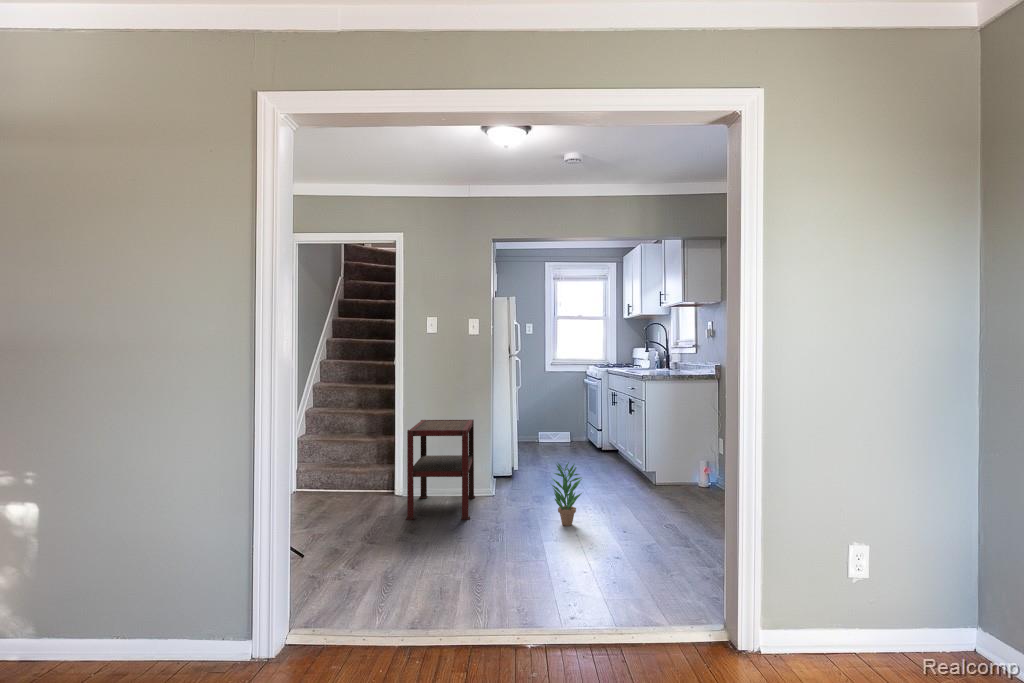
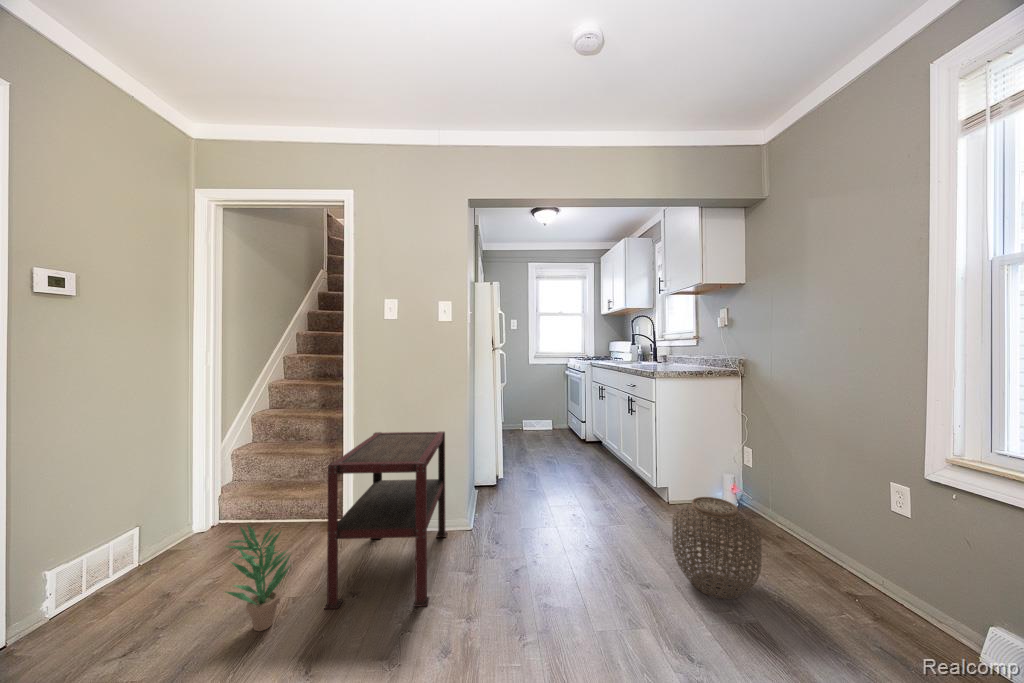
woven basket: none [632,459,685,519] -> present [672,497,762,599]
potted plant: present [552,463,582,526] -> present [225,525,290,631]

